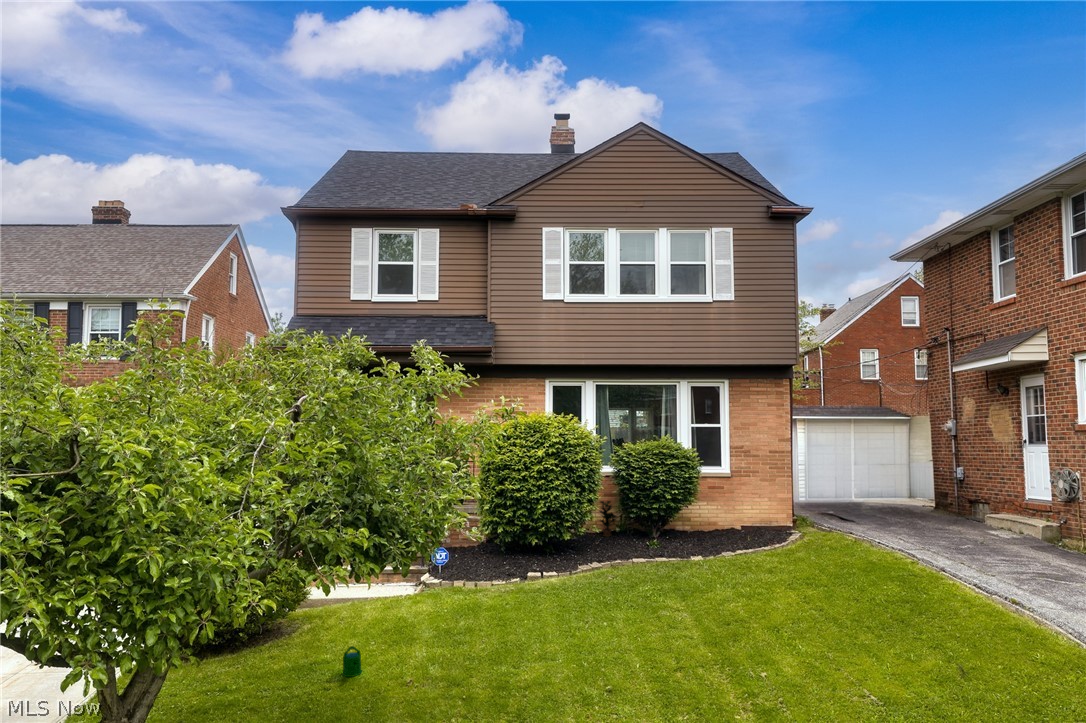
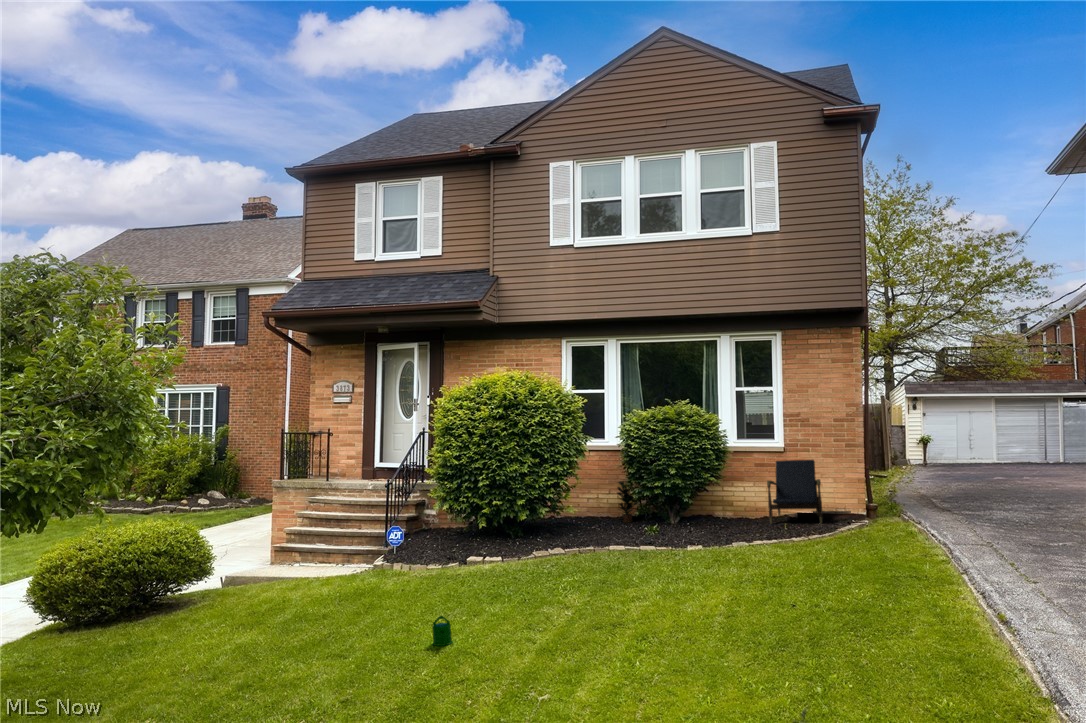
lounge chair: none [726,484,774,537] -> present [767,460,823,524]
watering can: present [342,646,362,677] -> present [432,616,453,646]

